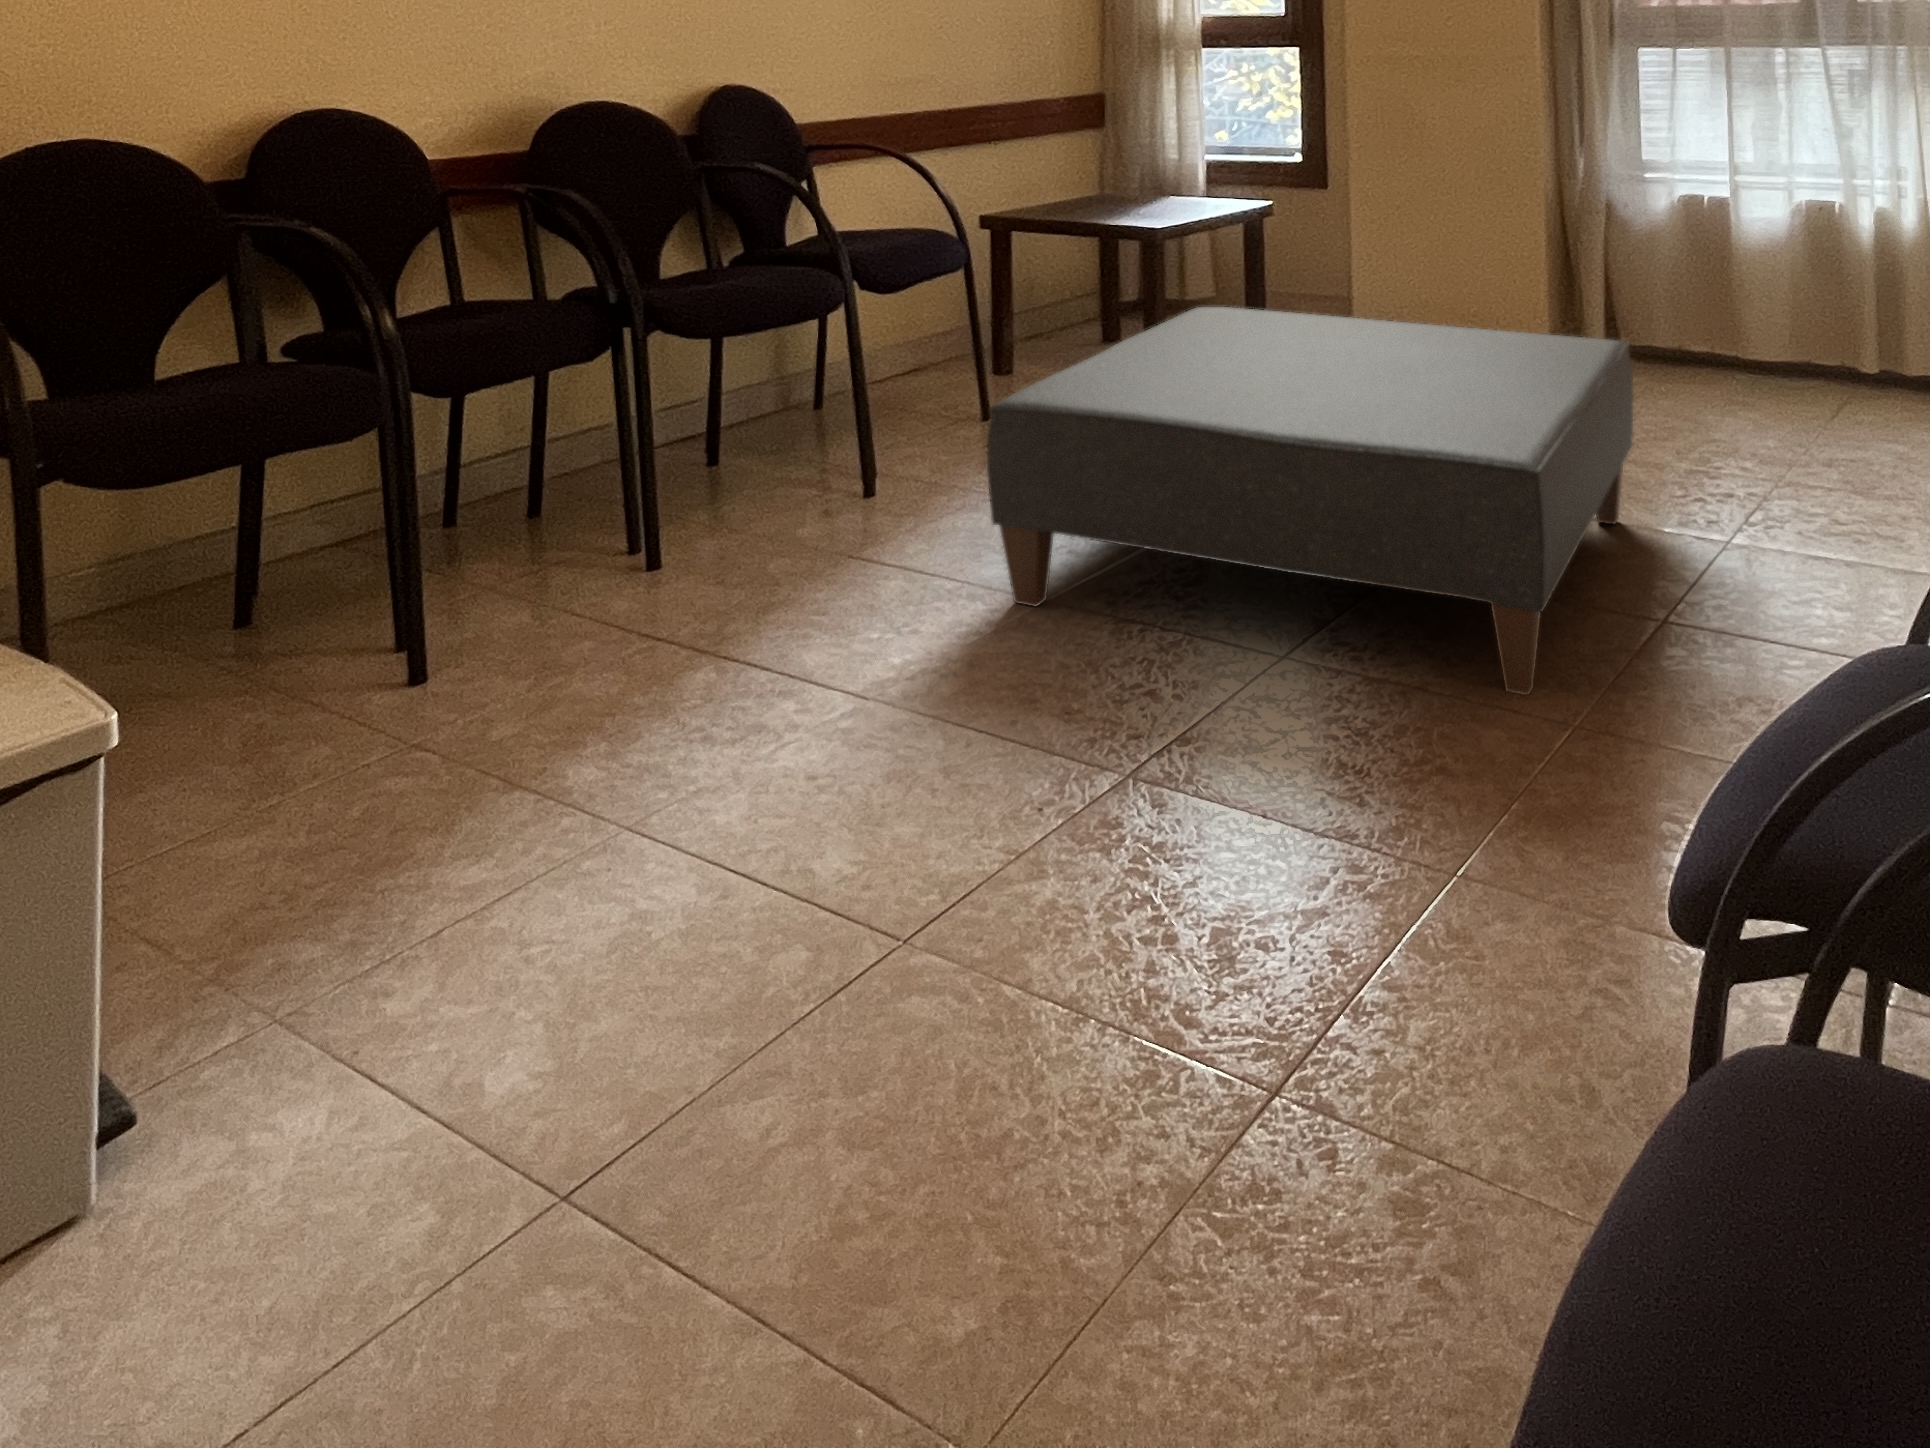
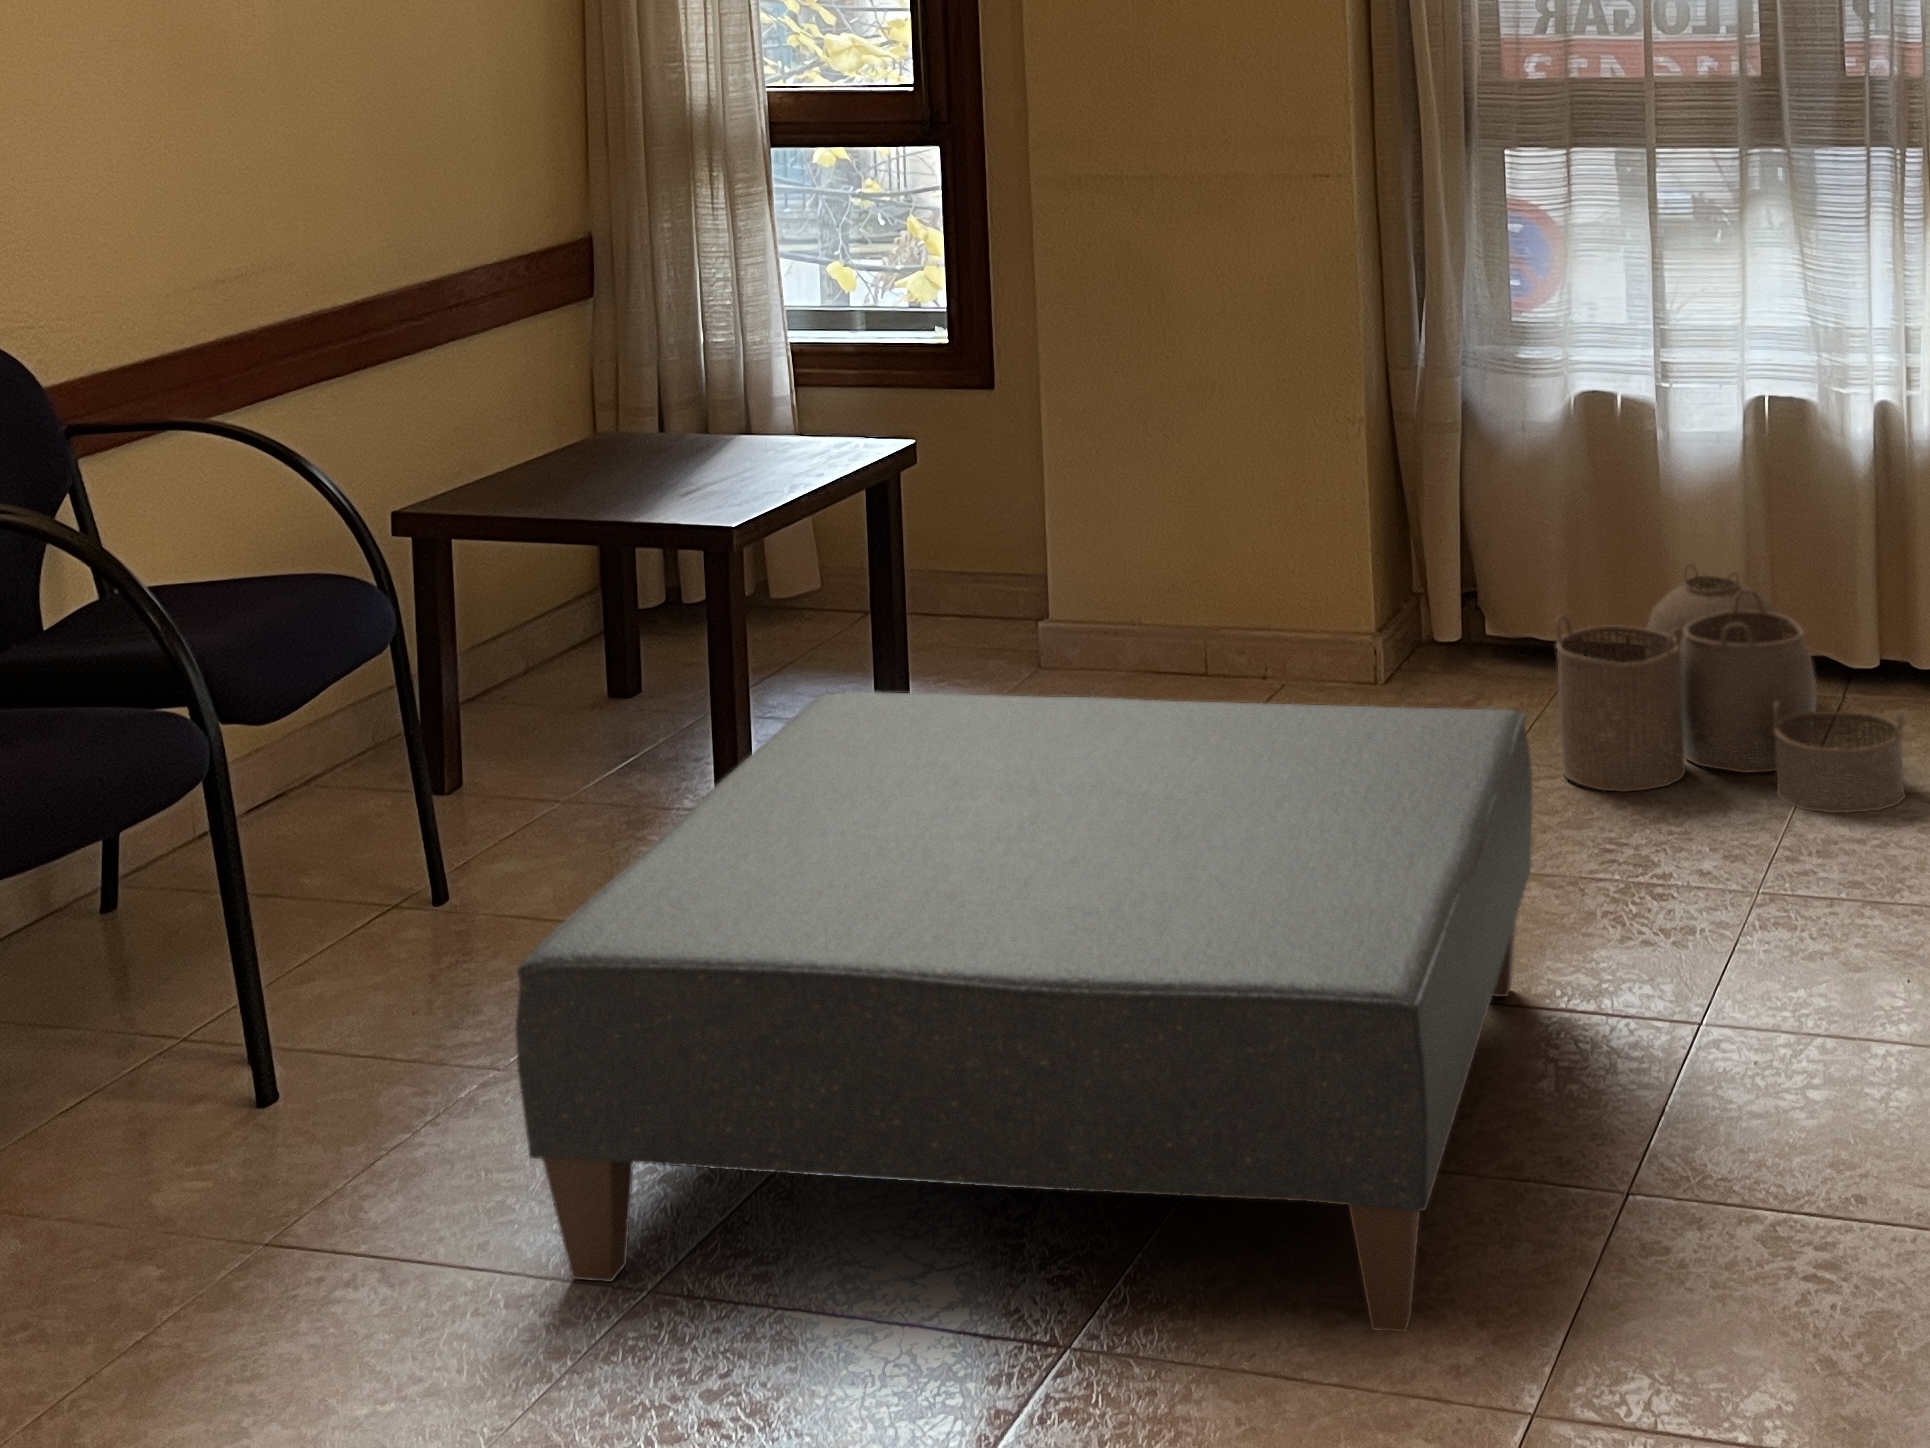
woven basket: none [1657,302,1896,455] -> present [1555,565,1905,813]

